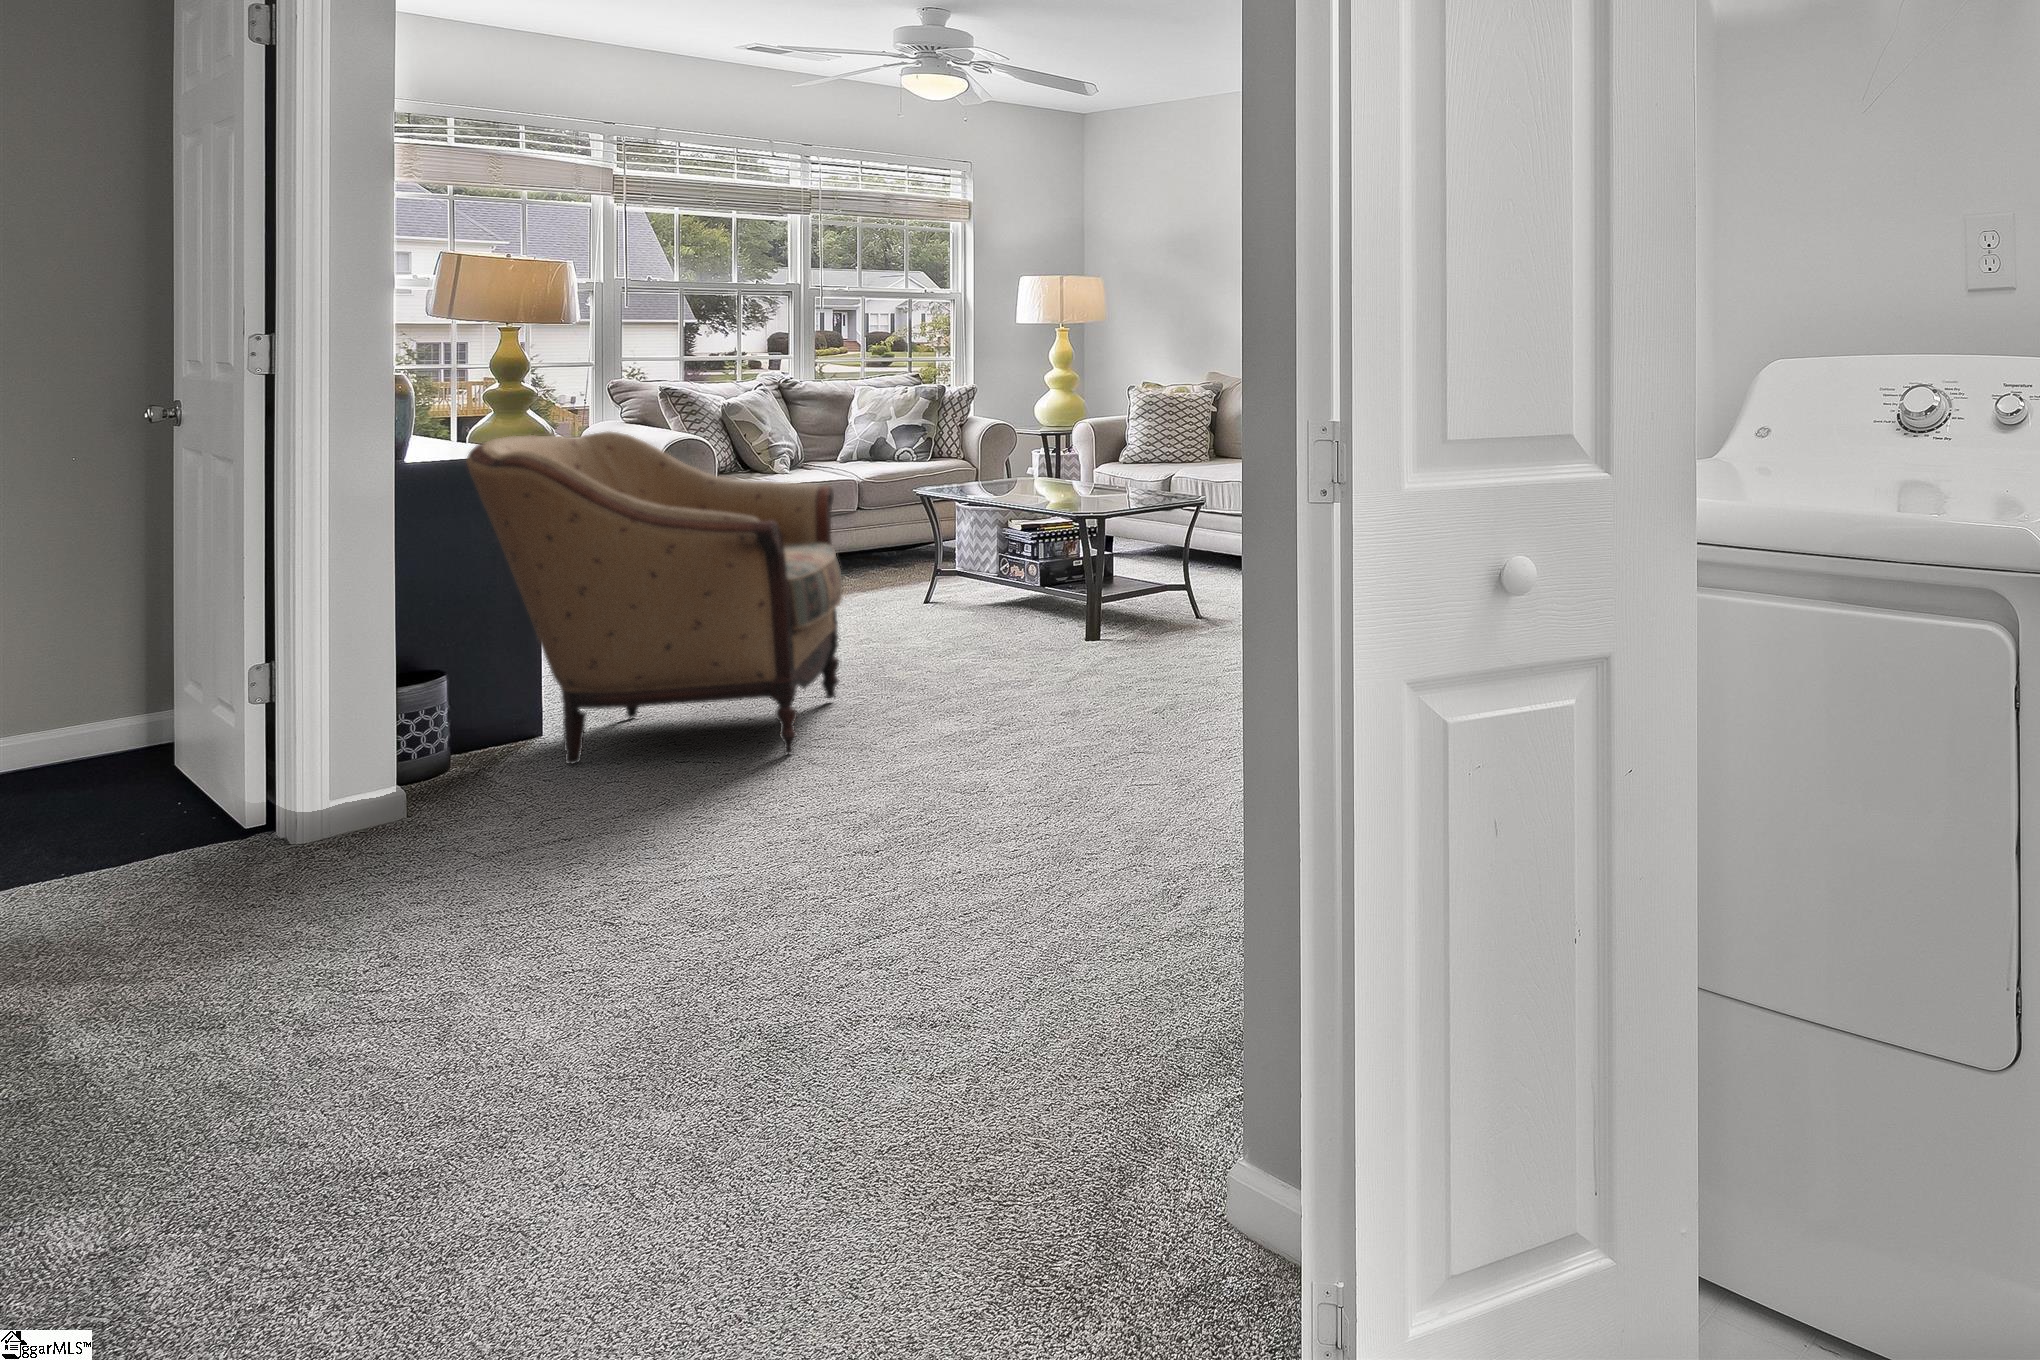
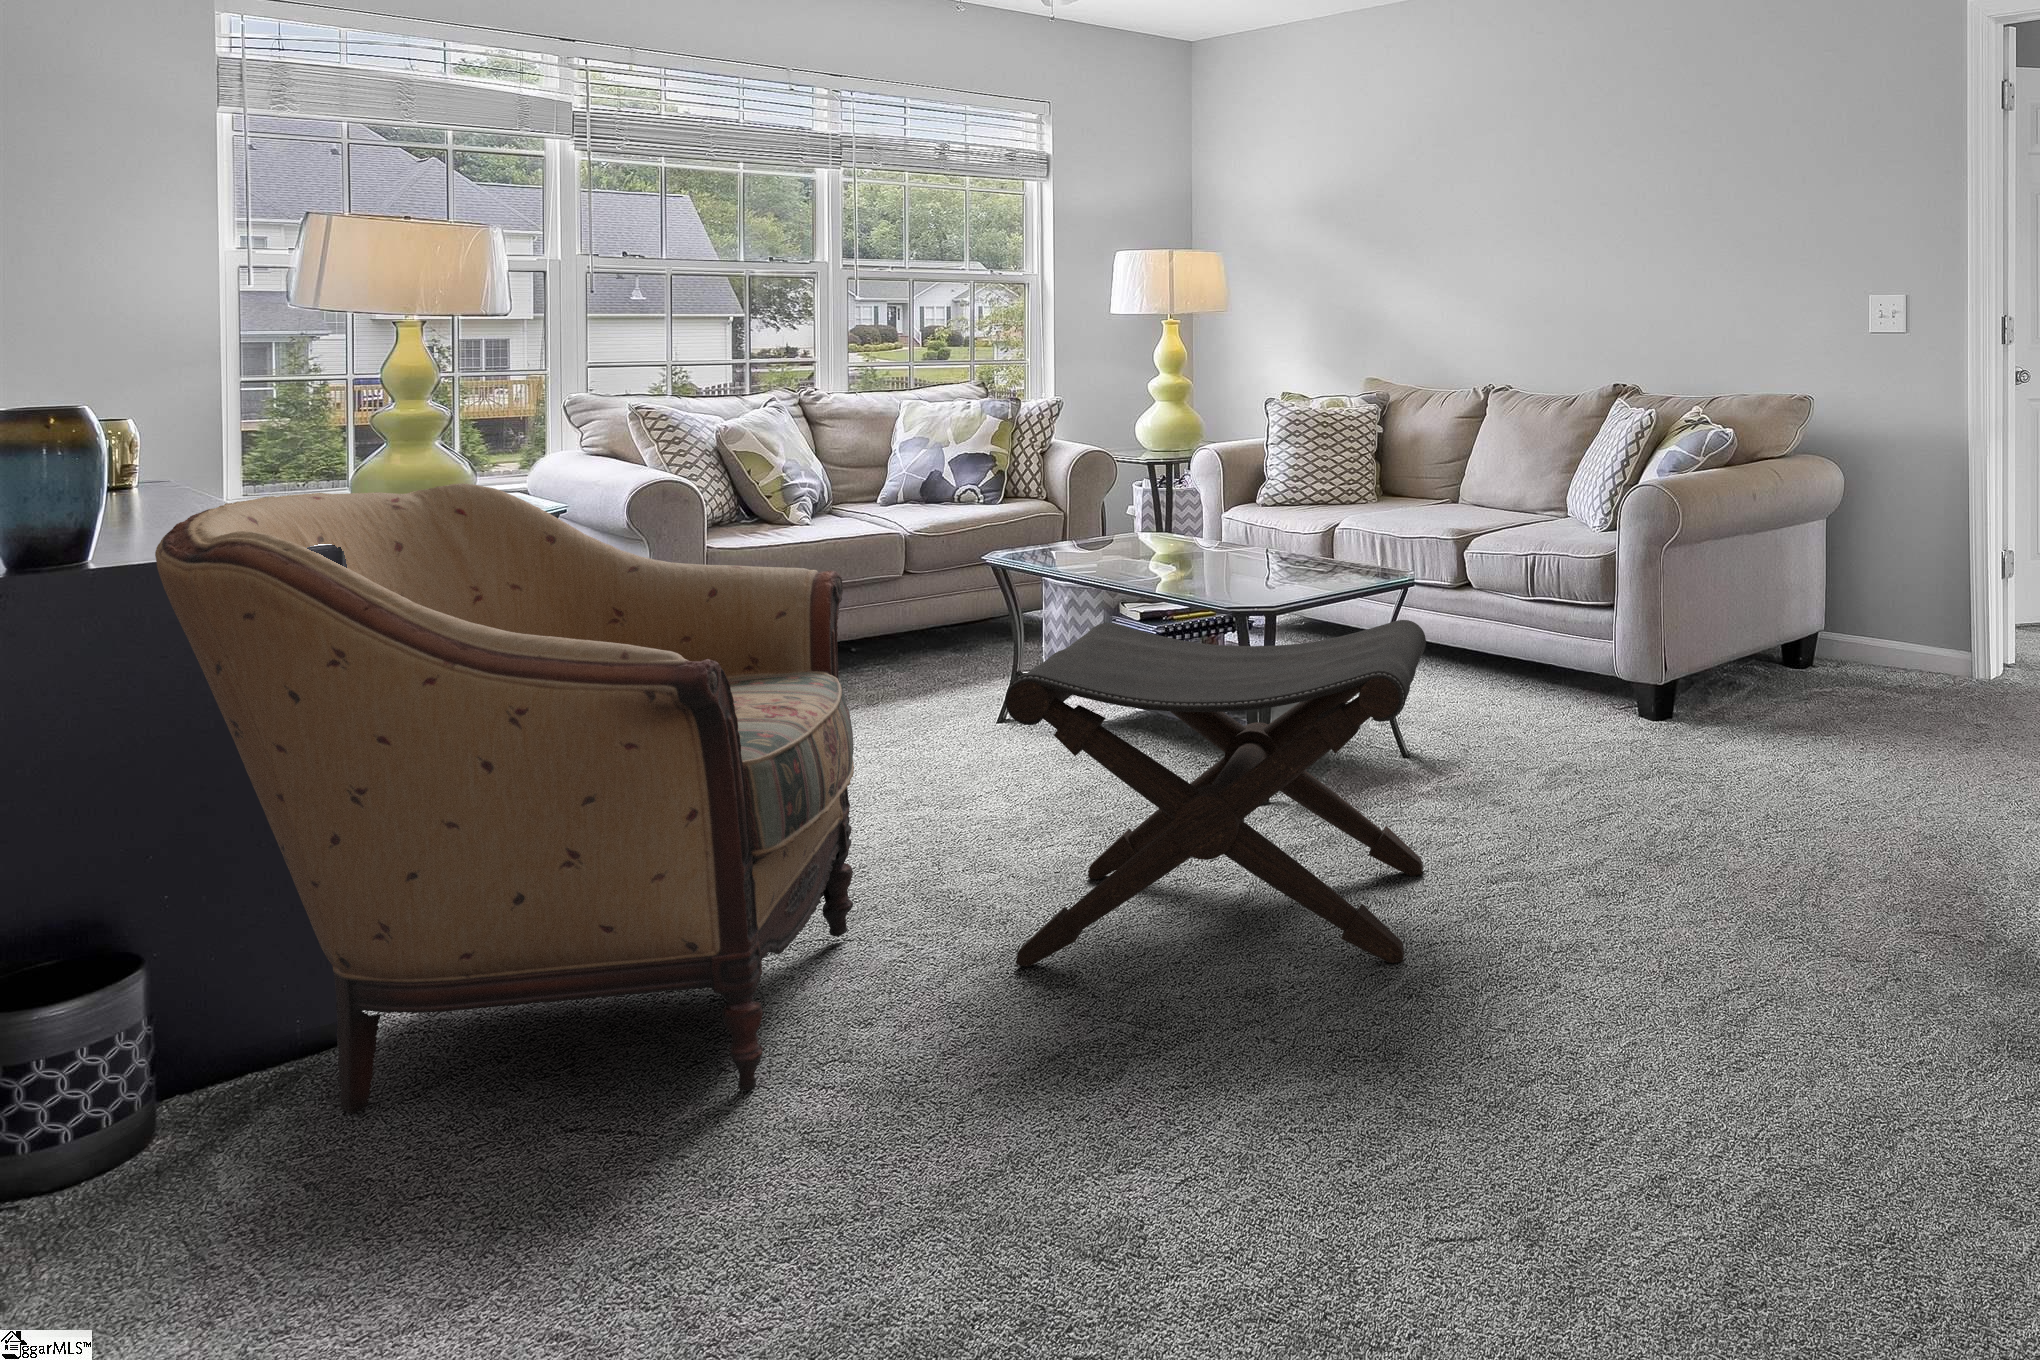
footstool: none [932,519,1191,710] -> present [1005,620,1426,967]

